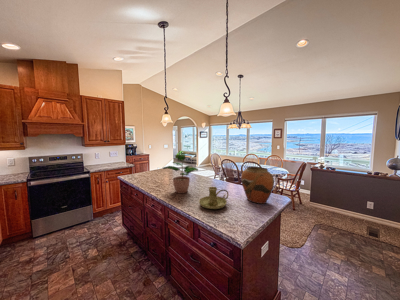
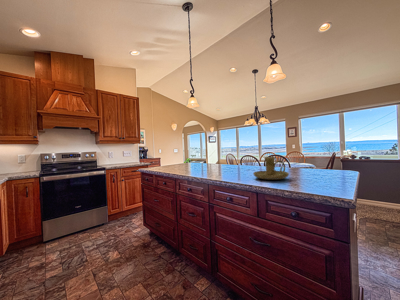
potted plant: present [163,154,198,193] -> none [200,128,238,174]
vase: present [241,167,274,204] -> none [295,134,342,176]

